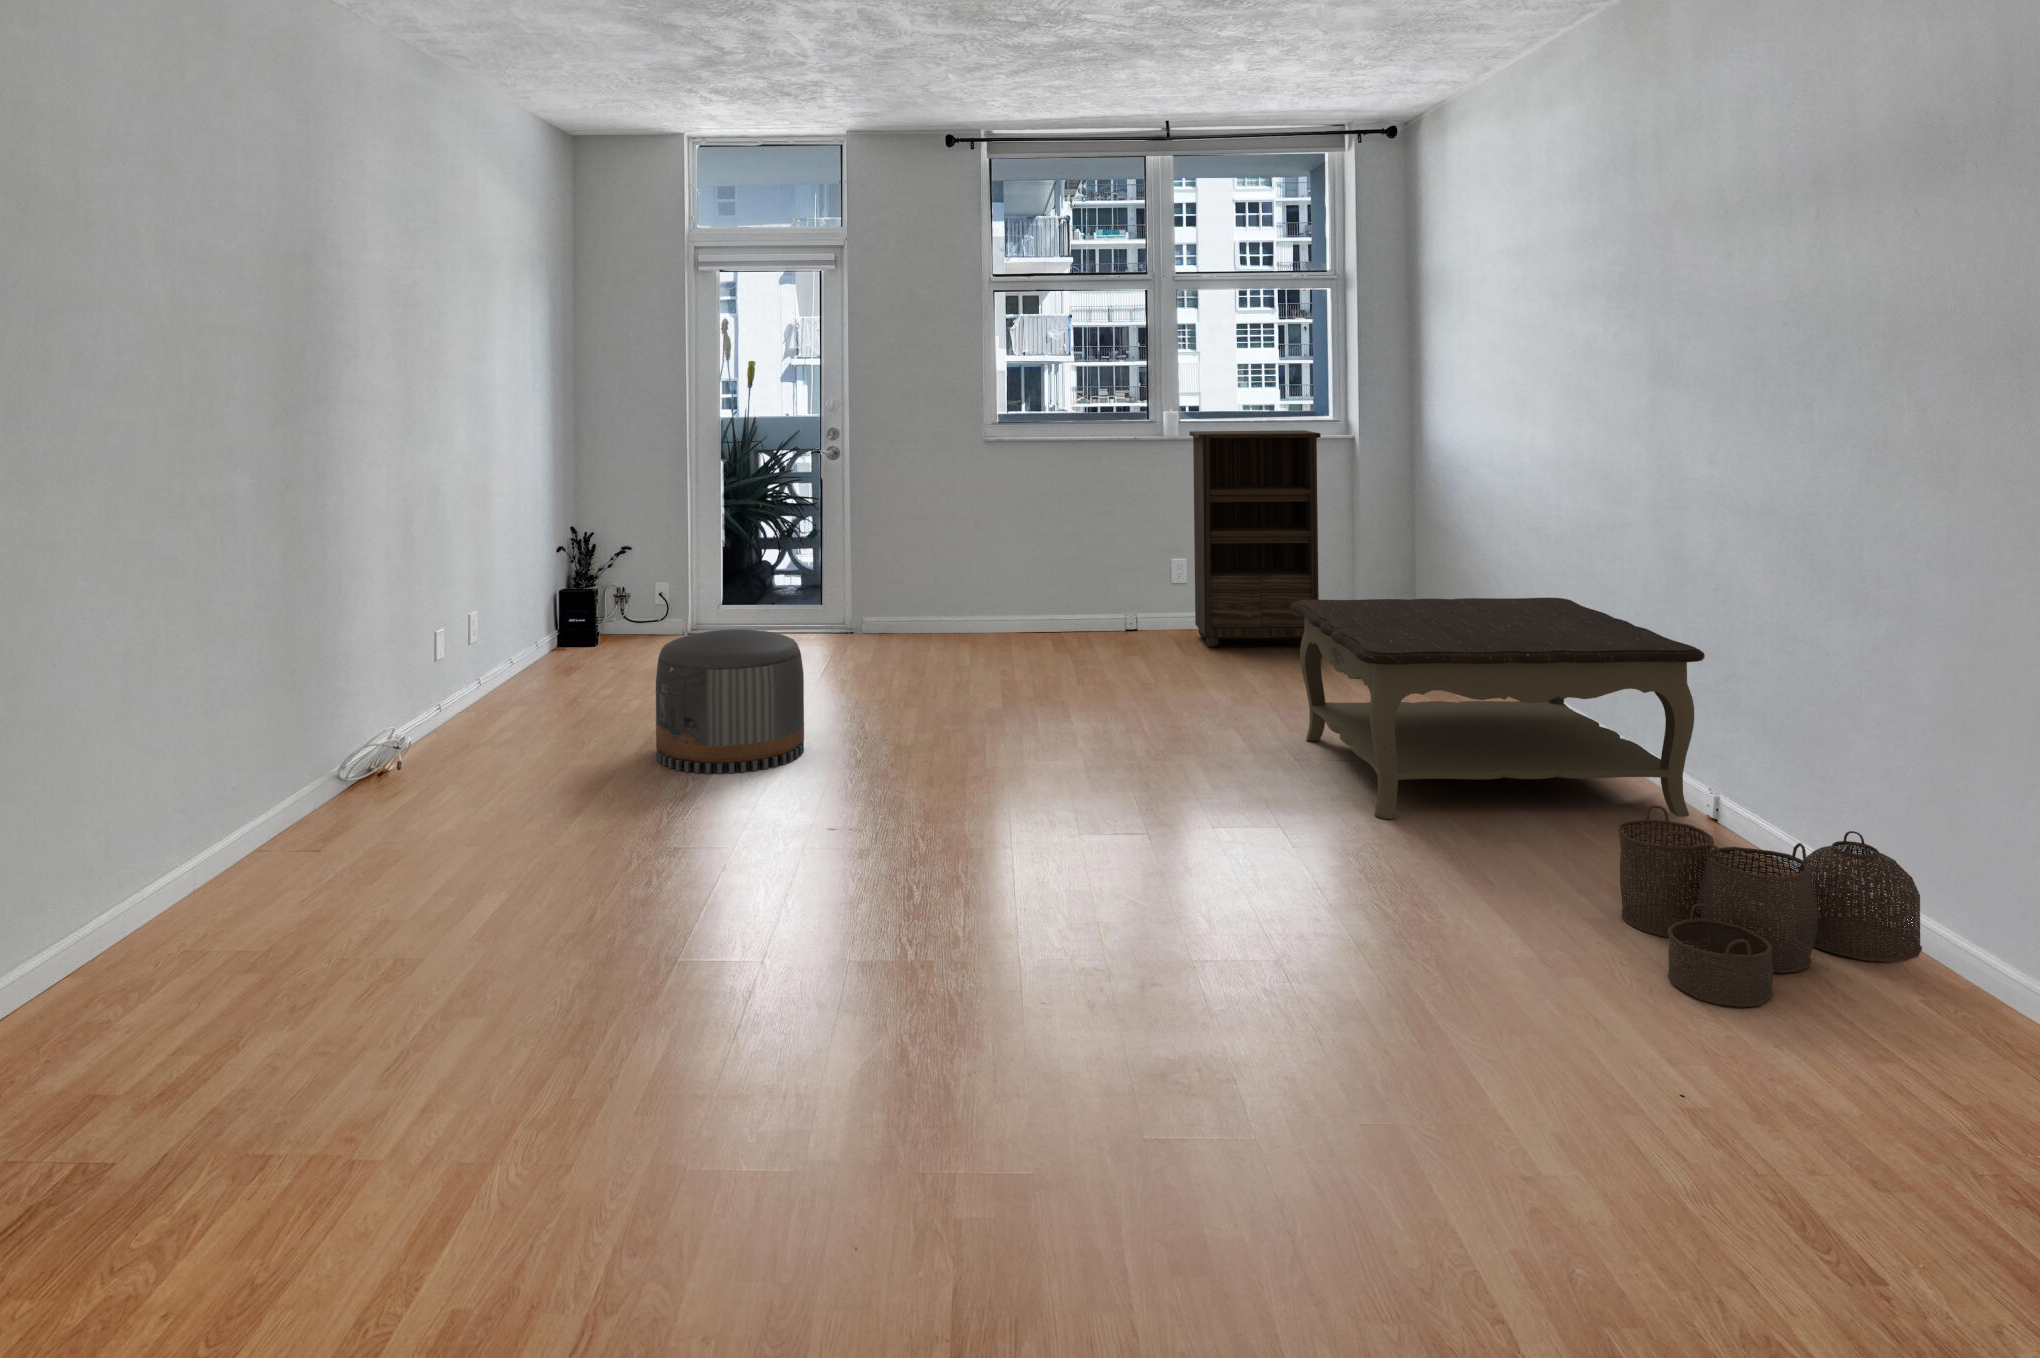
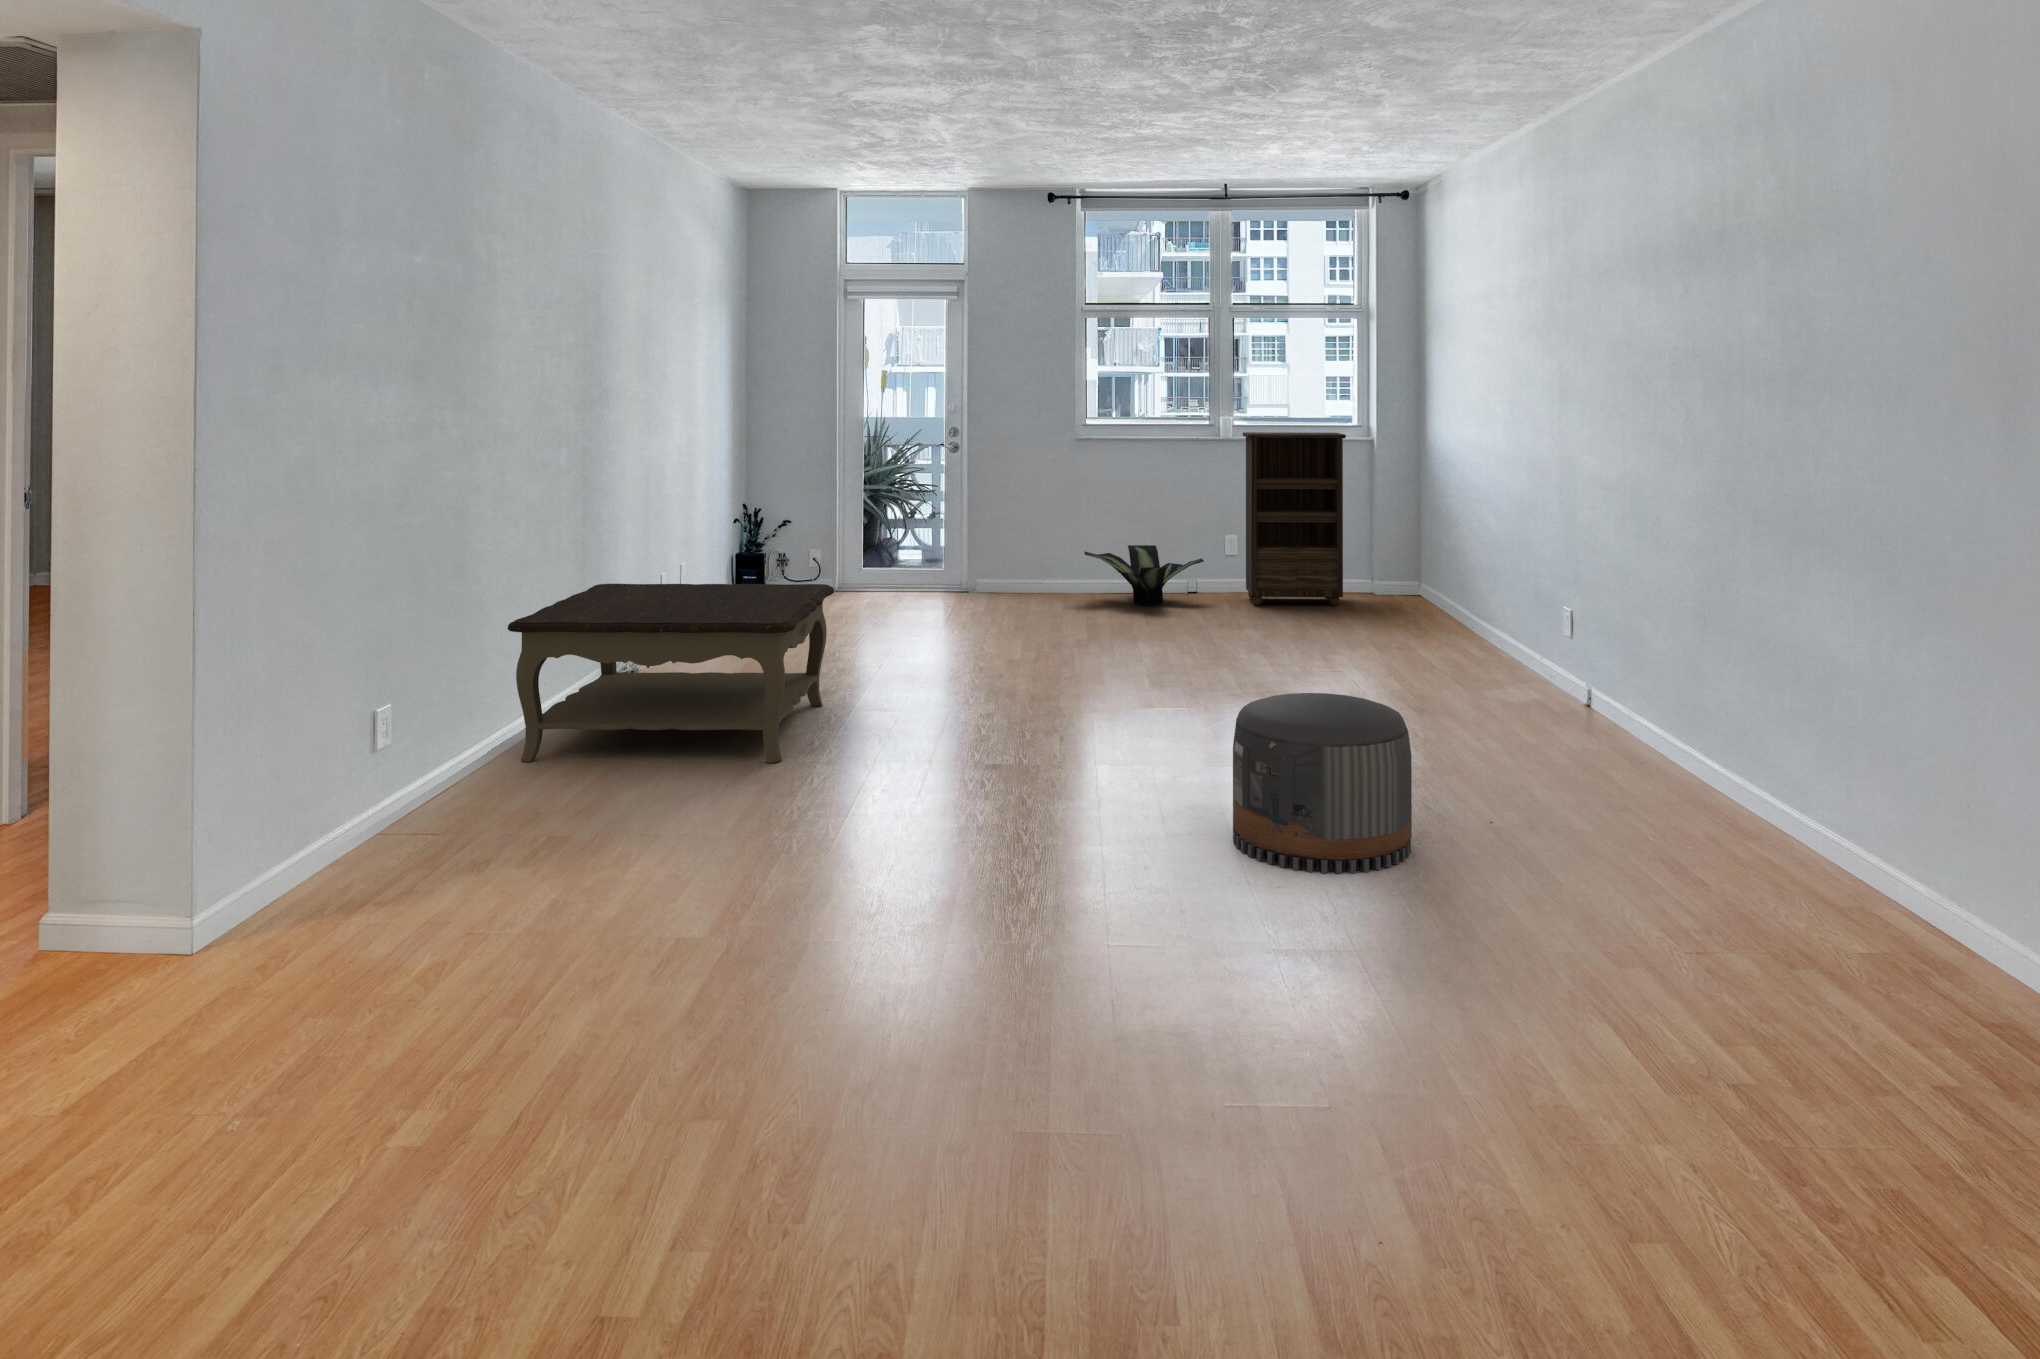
potted plant: none [995,572,1145,650] -> present [1084,545,1204,605]
coffee table: present [1291,598,1705,819] -> present [508,584,834,763]
pouf: present [656,629,804,774] -> present [1233,693,1412,873]
woven basket: present [1618,805,1922,1007] -> none [1490,679,1677,789]

